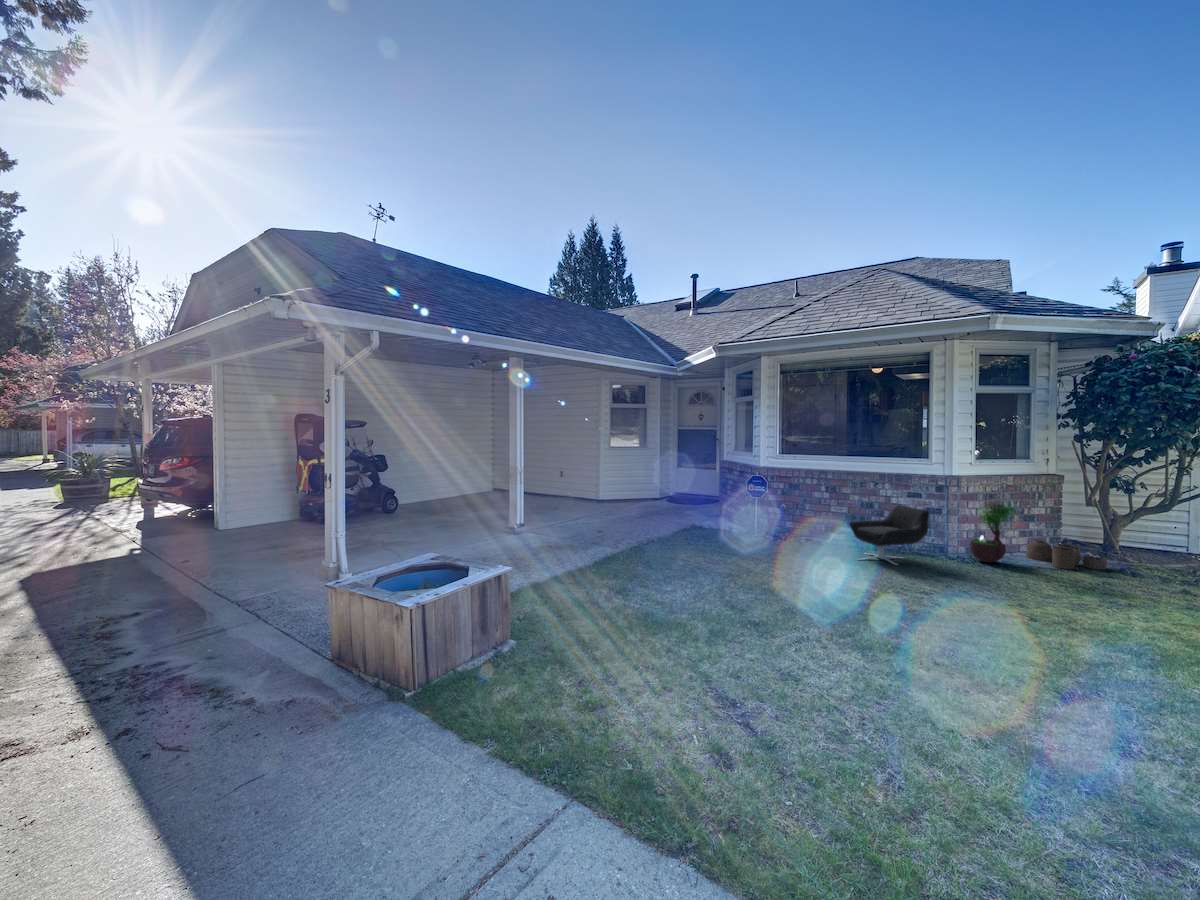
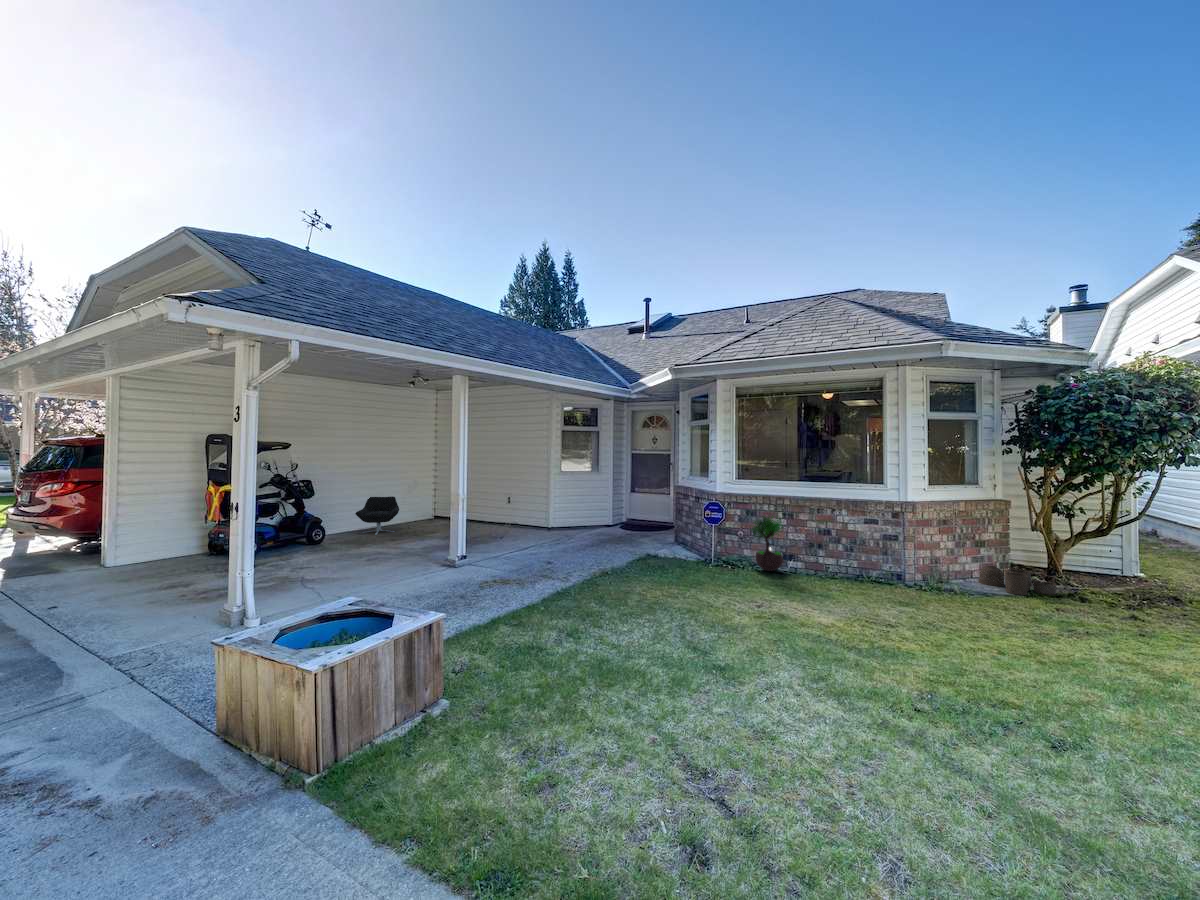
potted tree: present [970,503,1016,562] -> present [751,516,783,571]
lounge chair: present [849,505,929,565] -> present [355,496,399,535]

